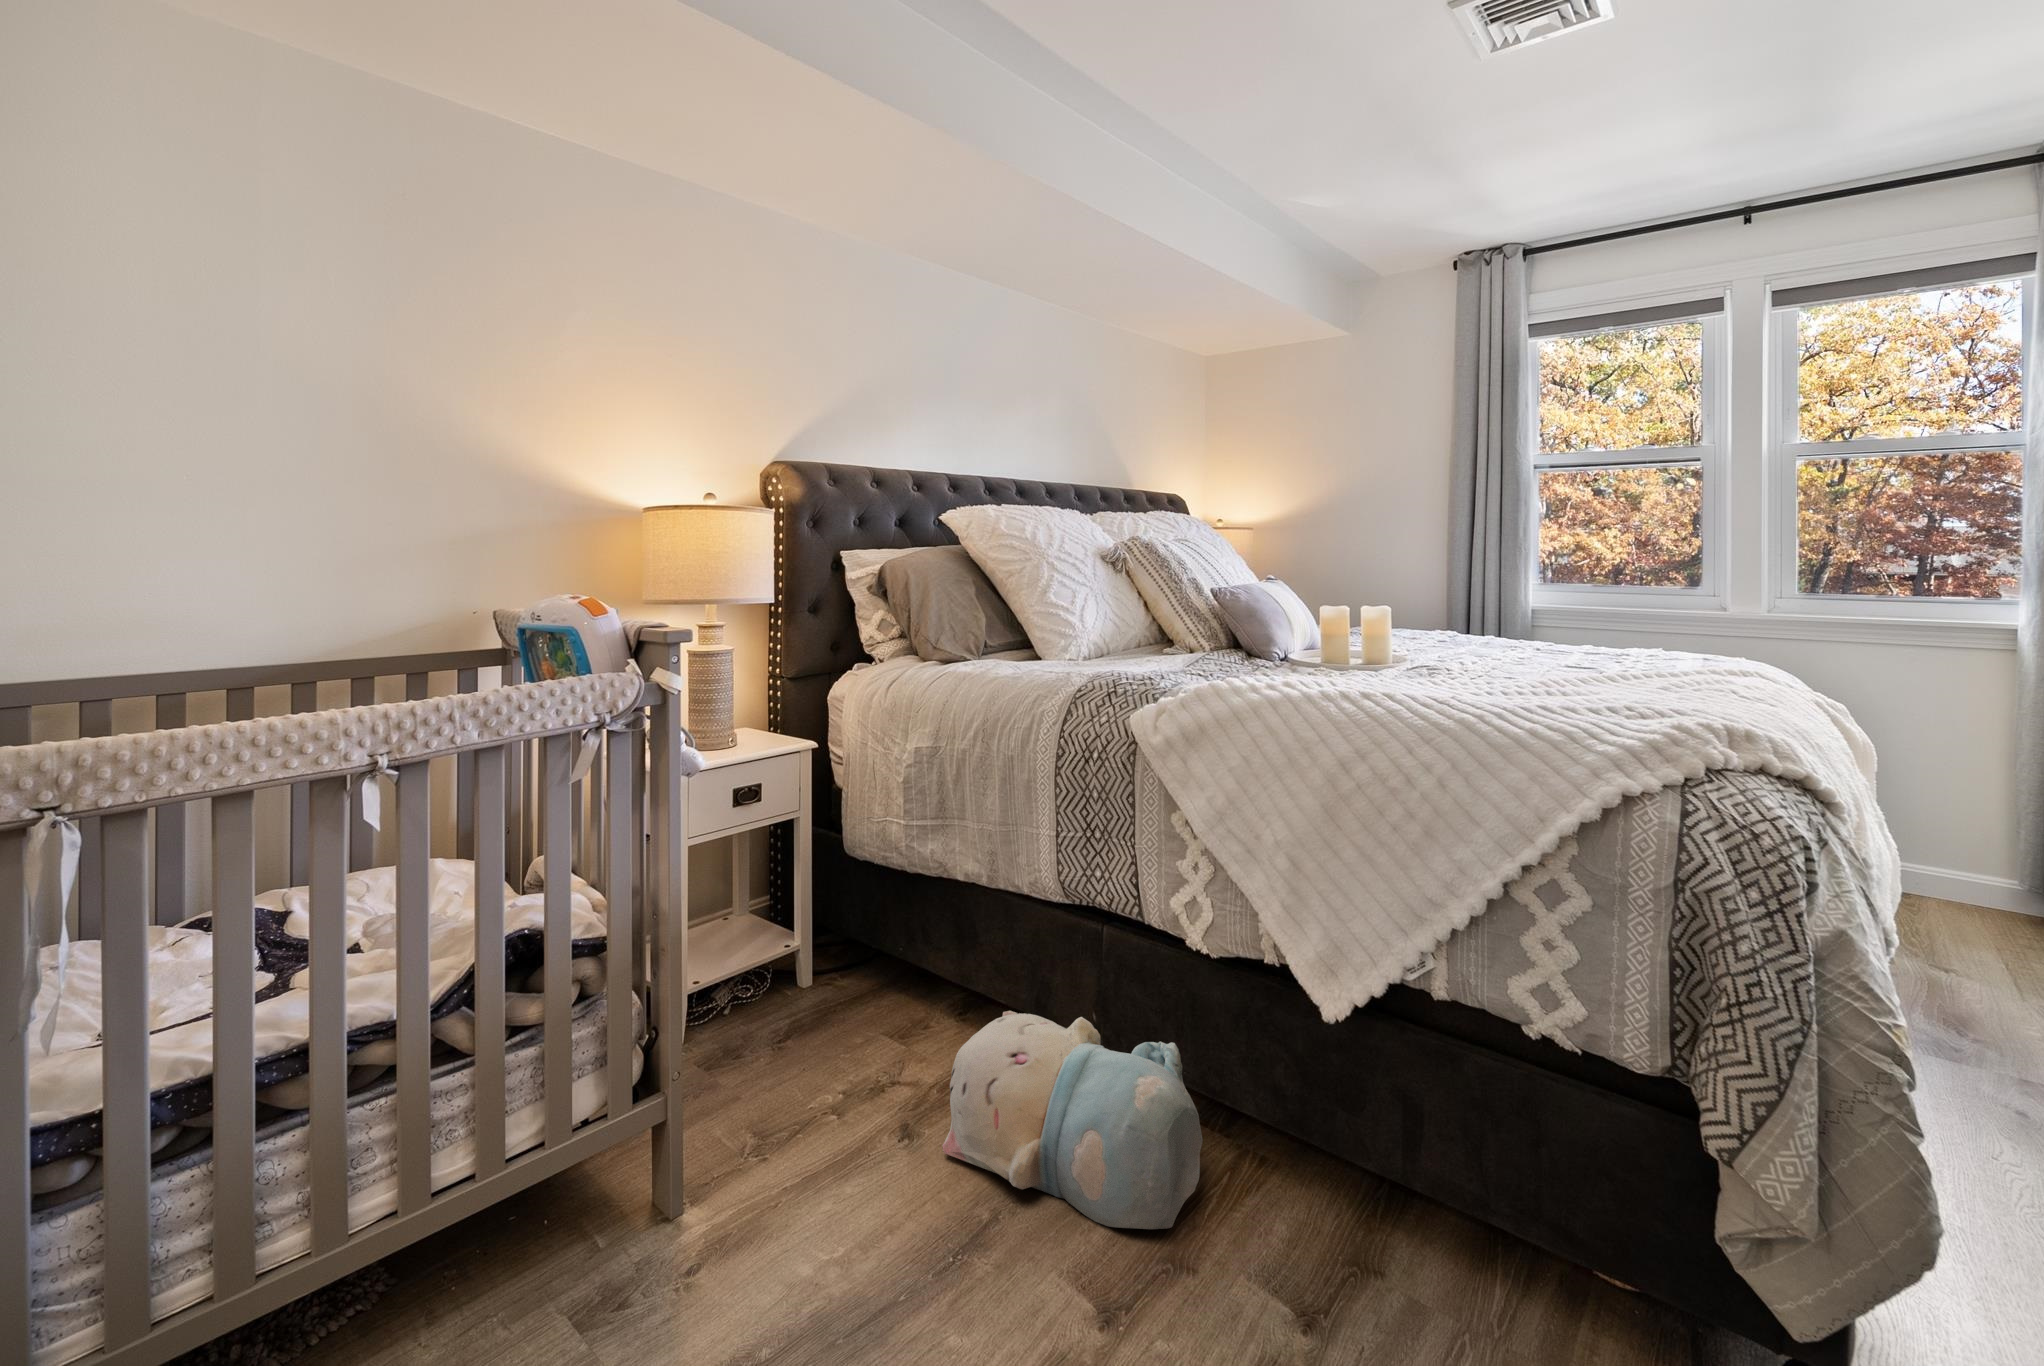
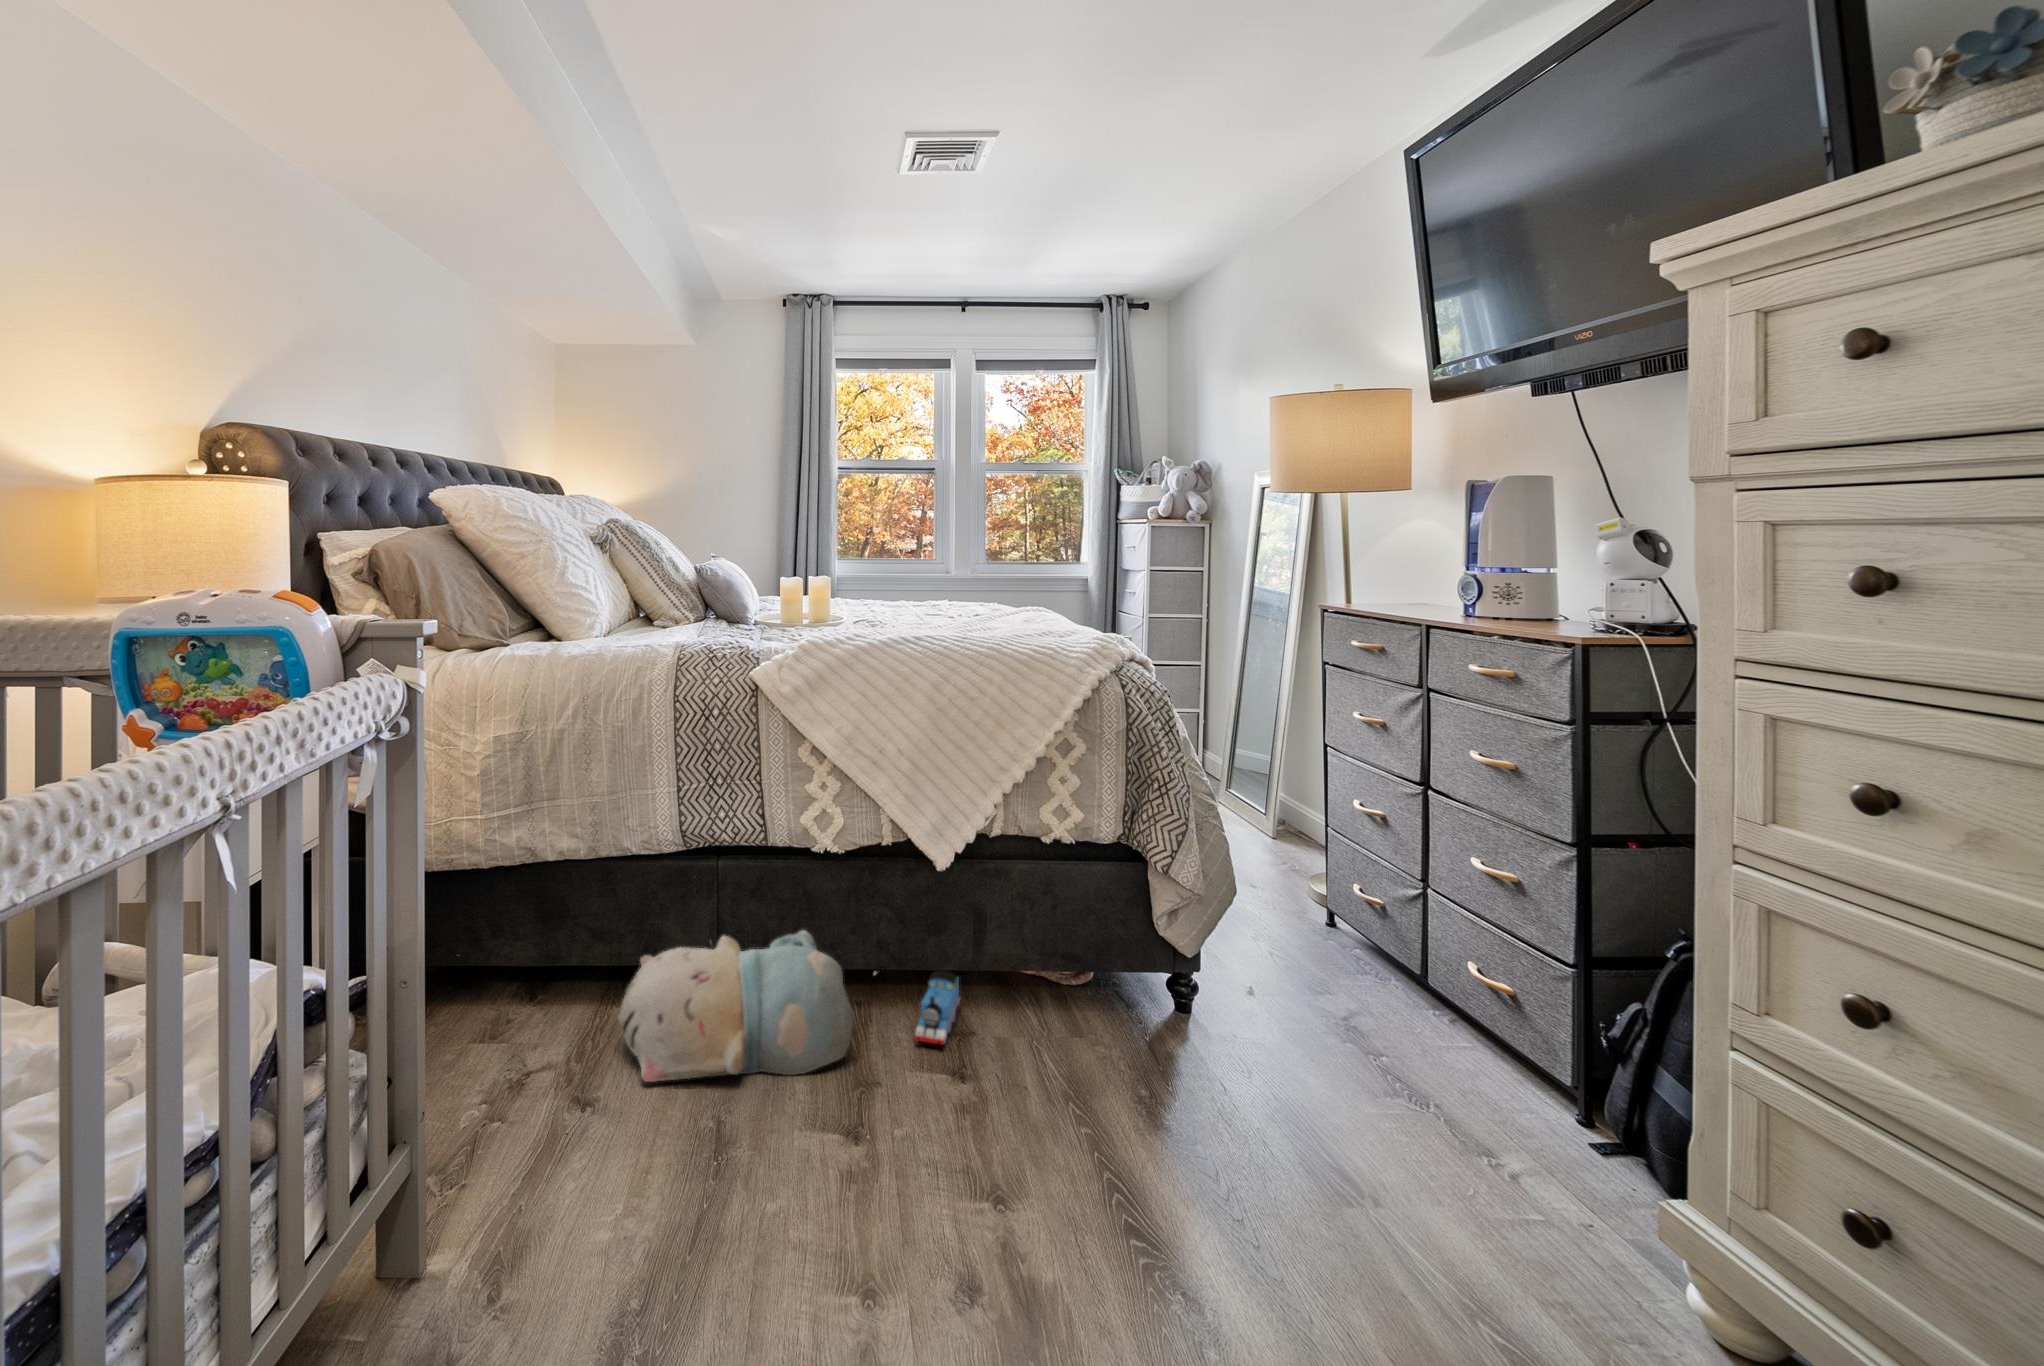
toy train: none [1271,1166,1383,1279] -> present [915,971,960,1045]

